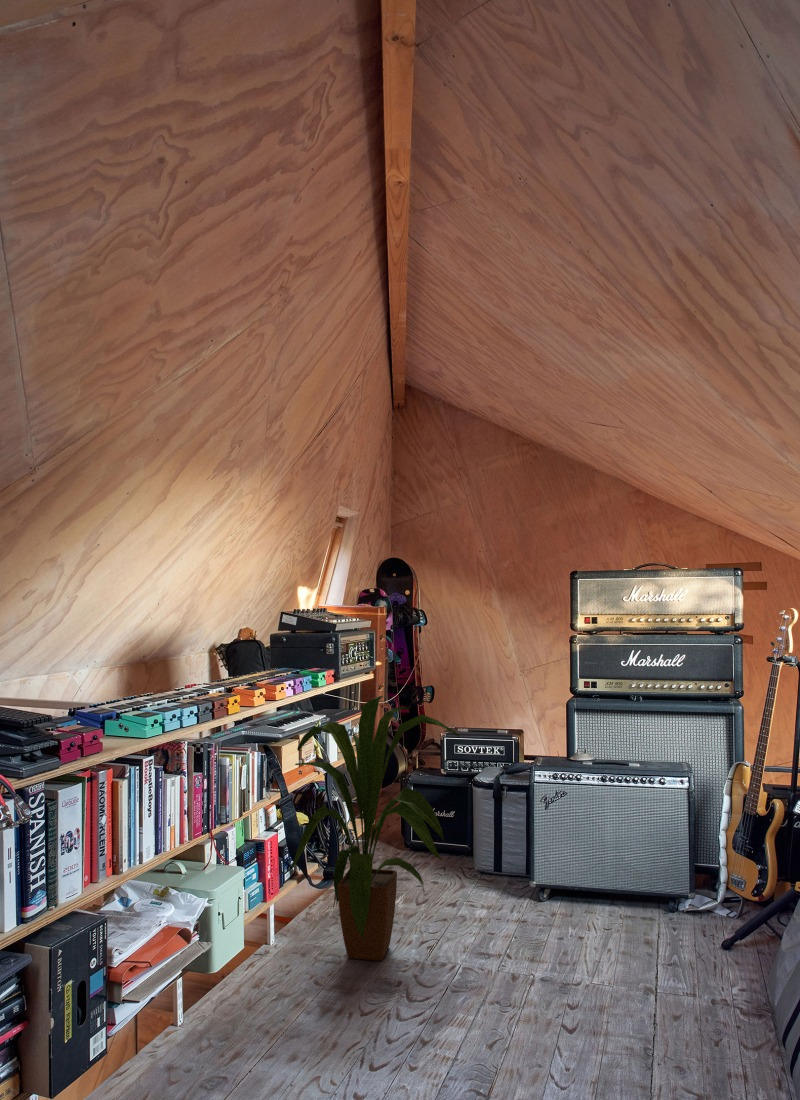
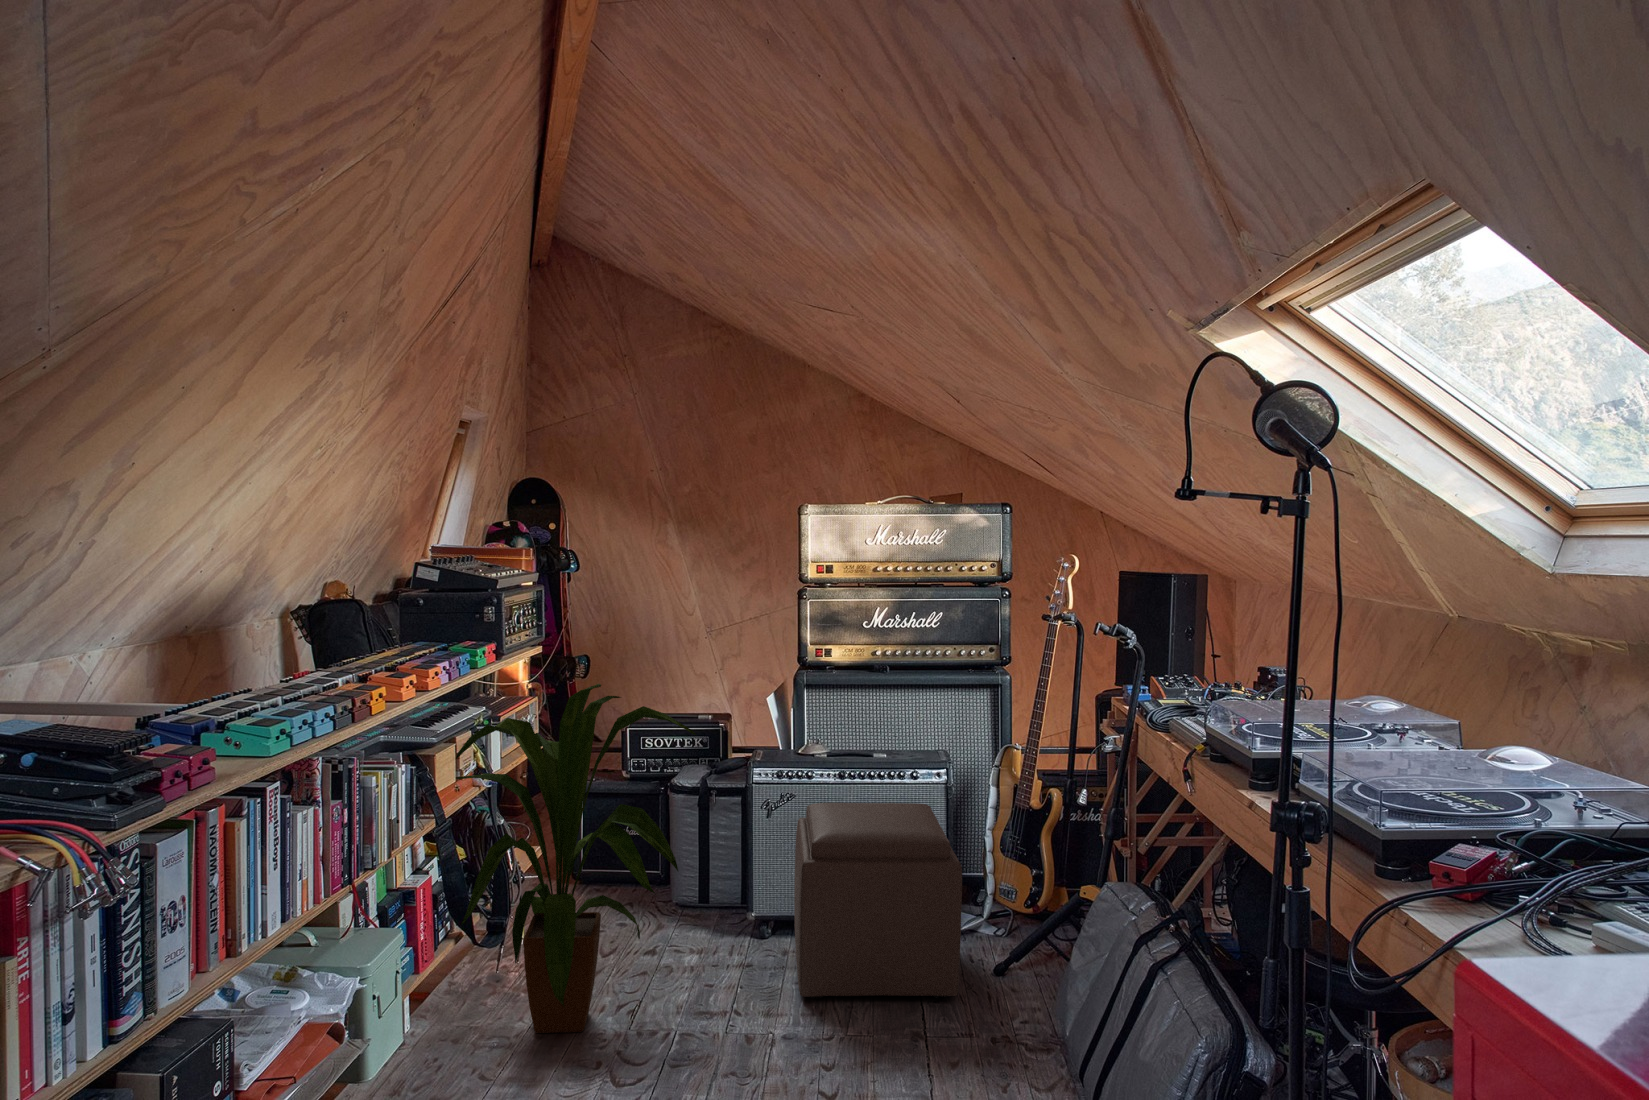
ottoman: none [550,797,687,966] -> present [794,803,962,999]

